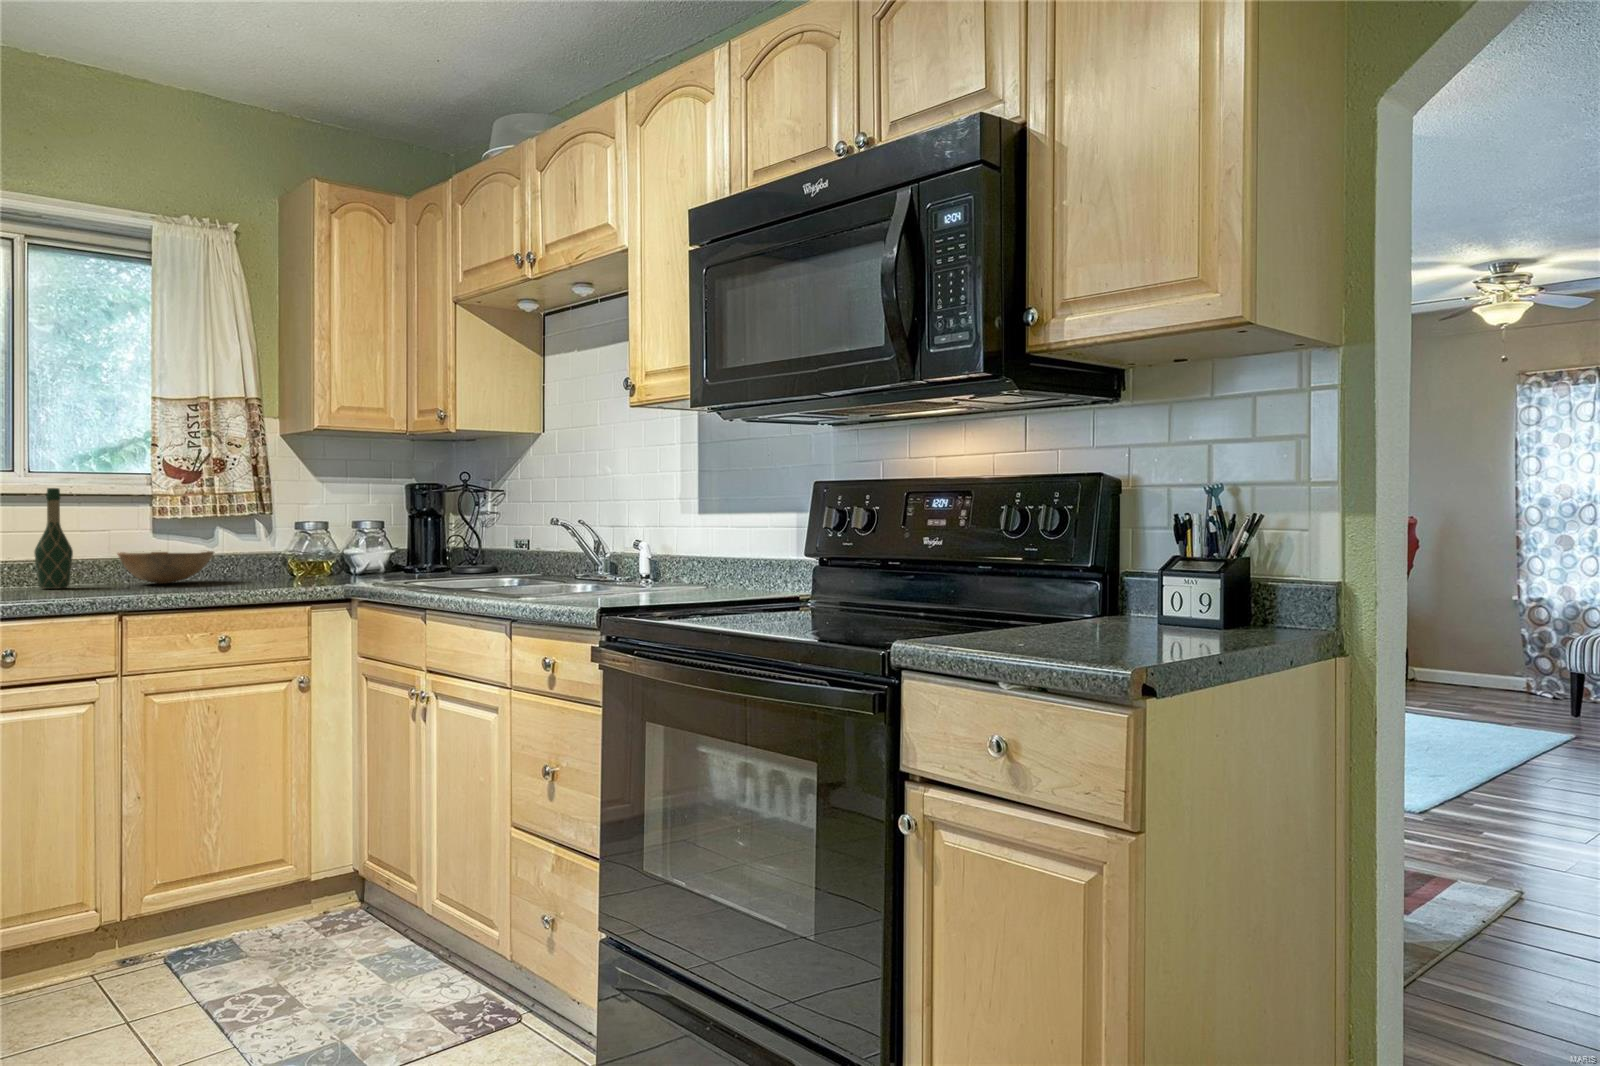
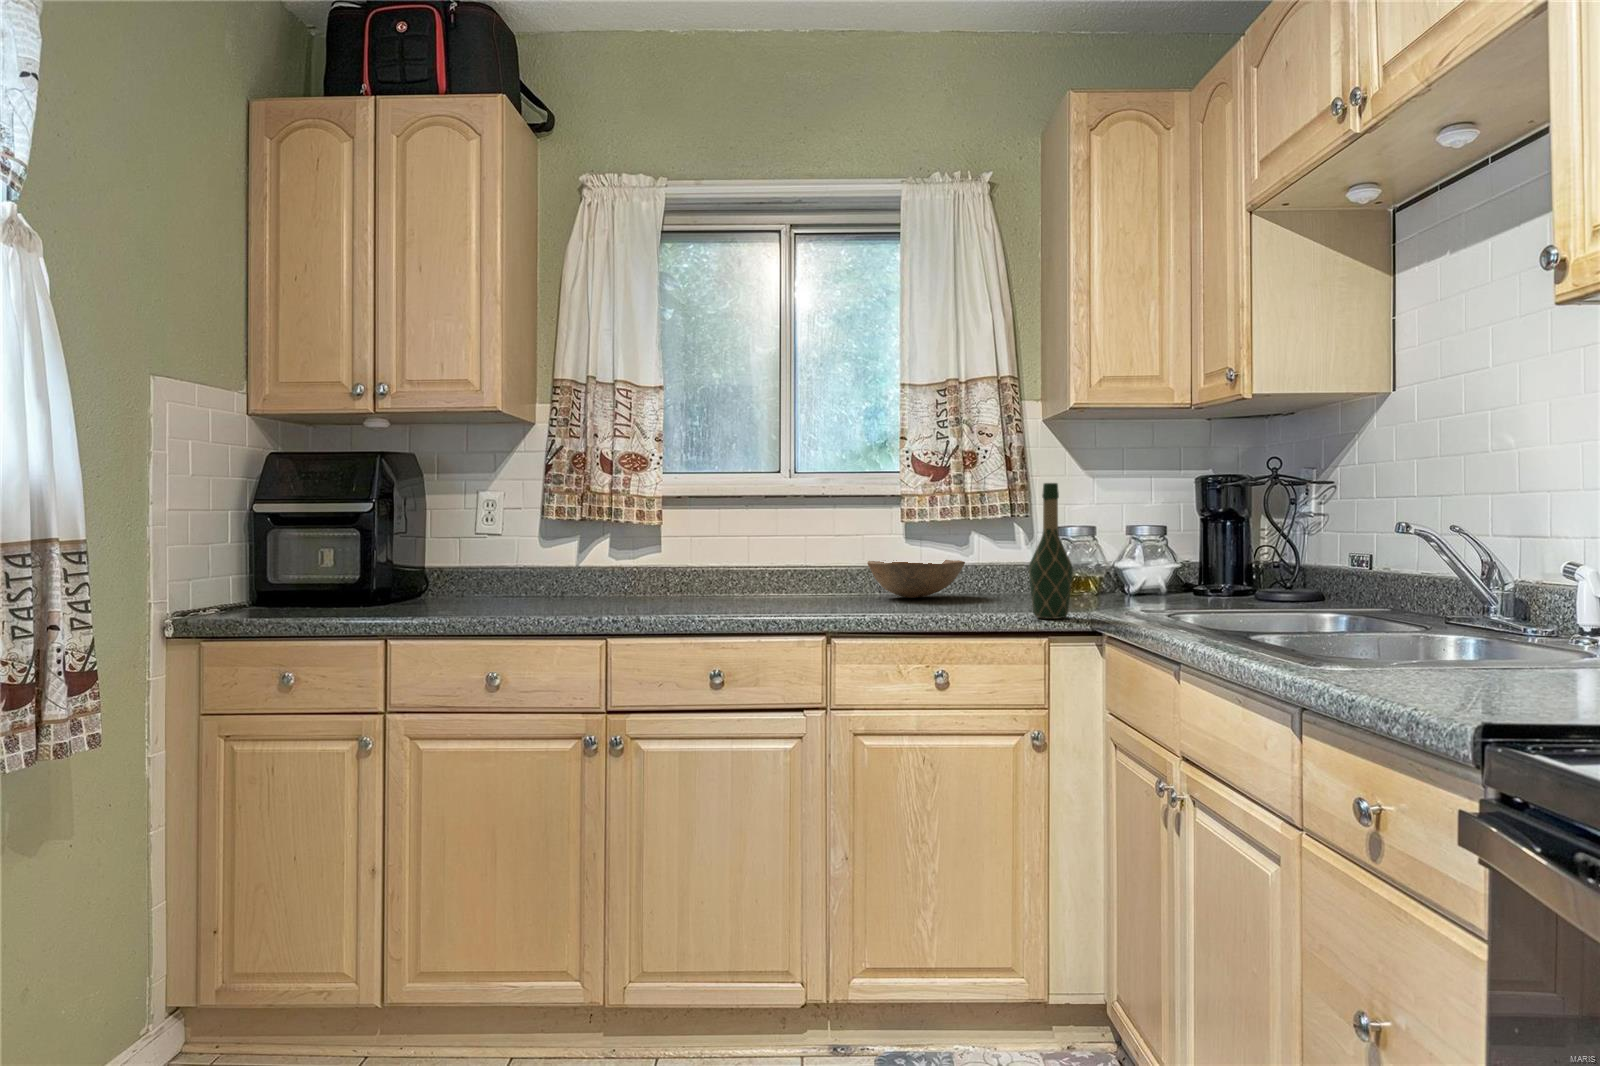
wine bottle: present [34,488,73,589] -> present [1029,483,1073,619]

